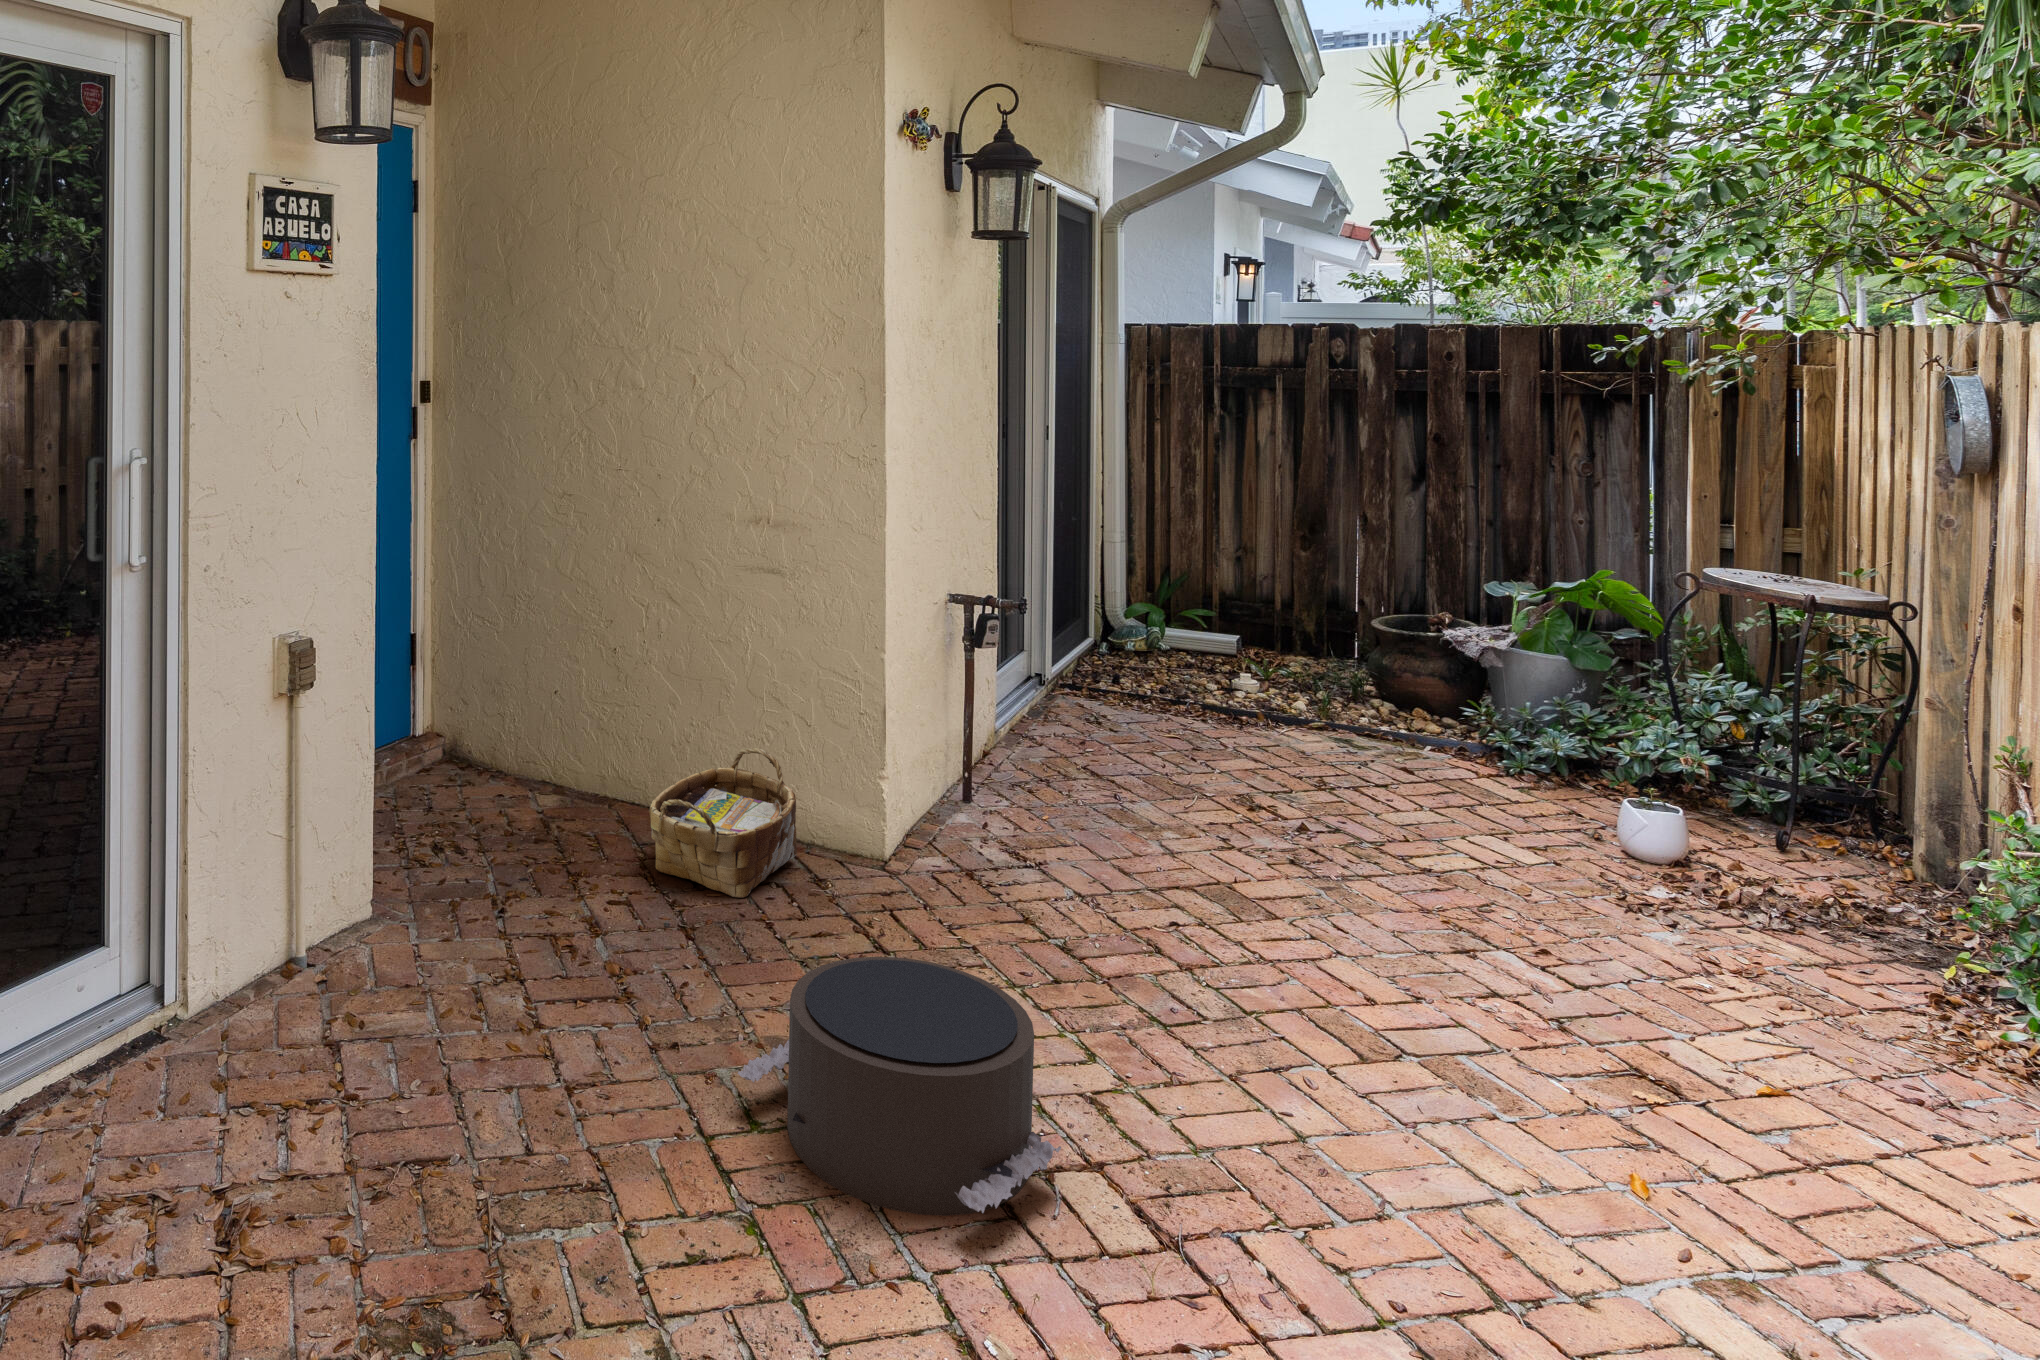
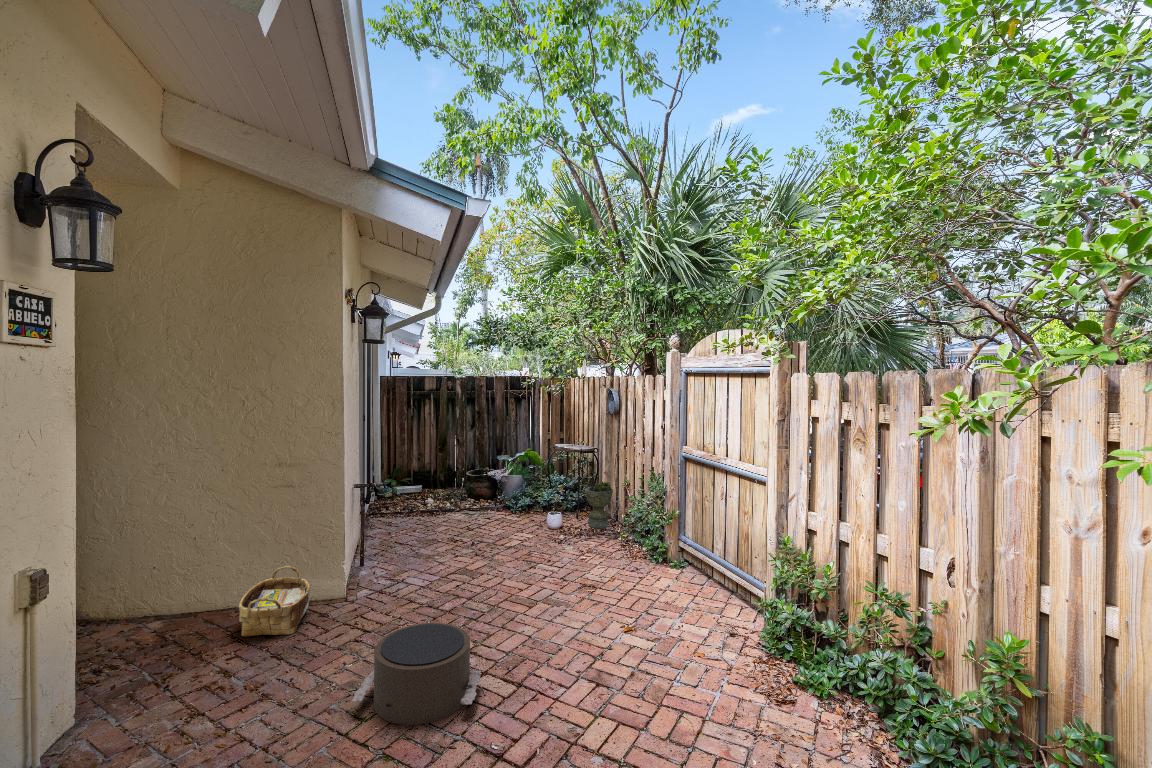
planter: none [1789,731,1937,912] -> present [585,482,613,529]

